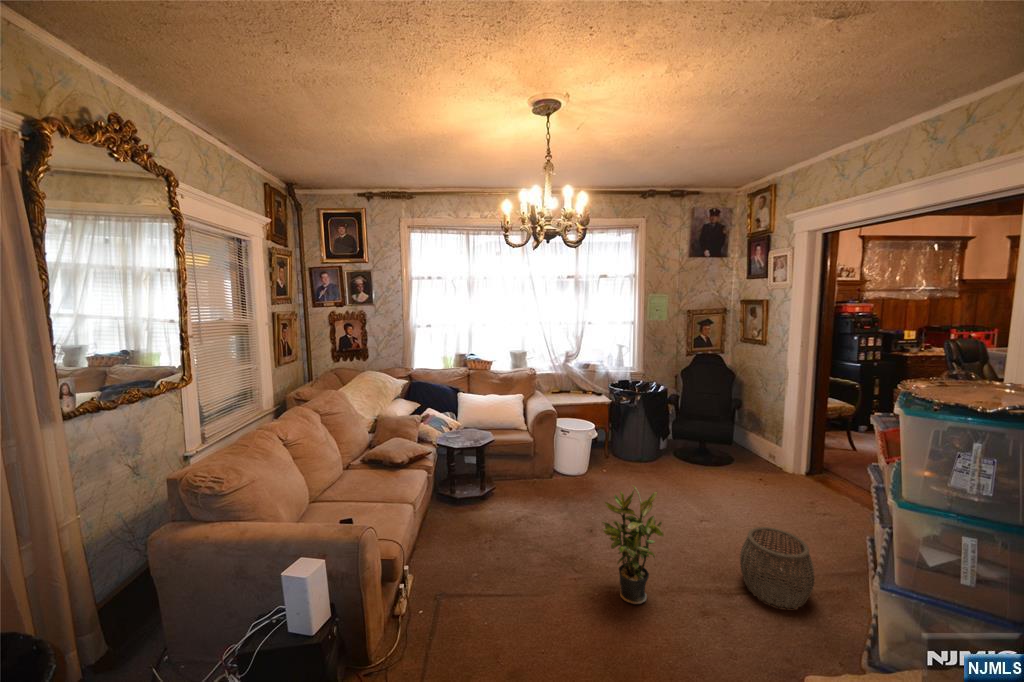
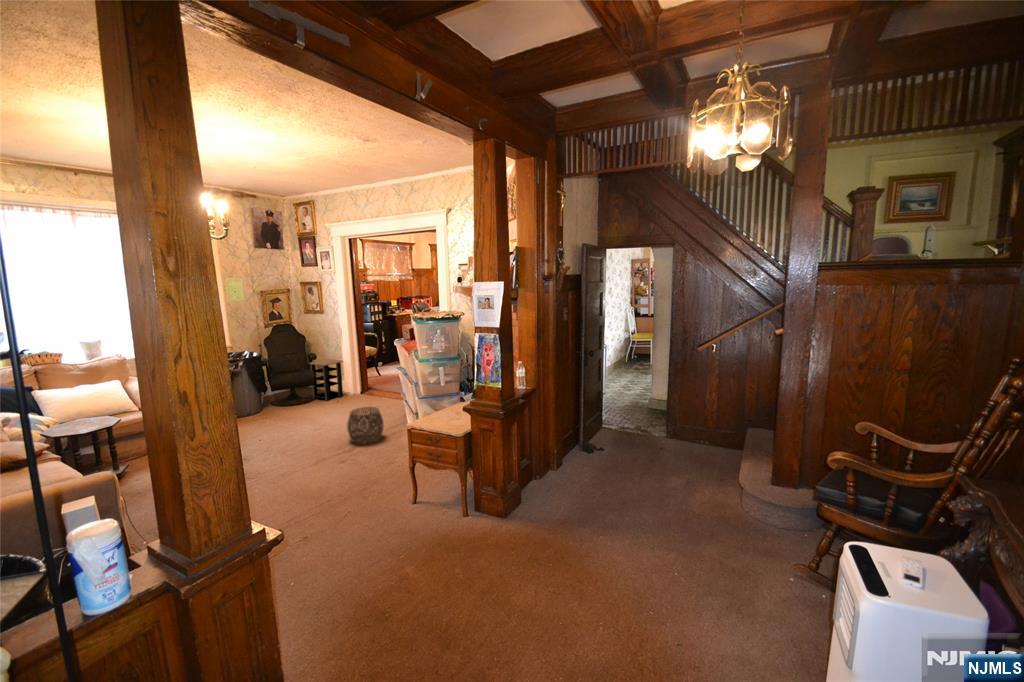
side table: none [731,410,784,471] -> present [309,359,343,401]
potted plant: present [603,487,664,604] -> none [268,399,310,473]

